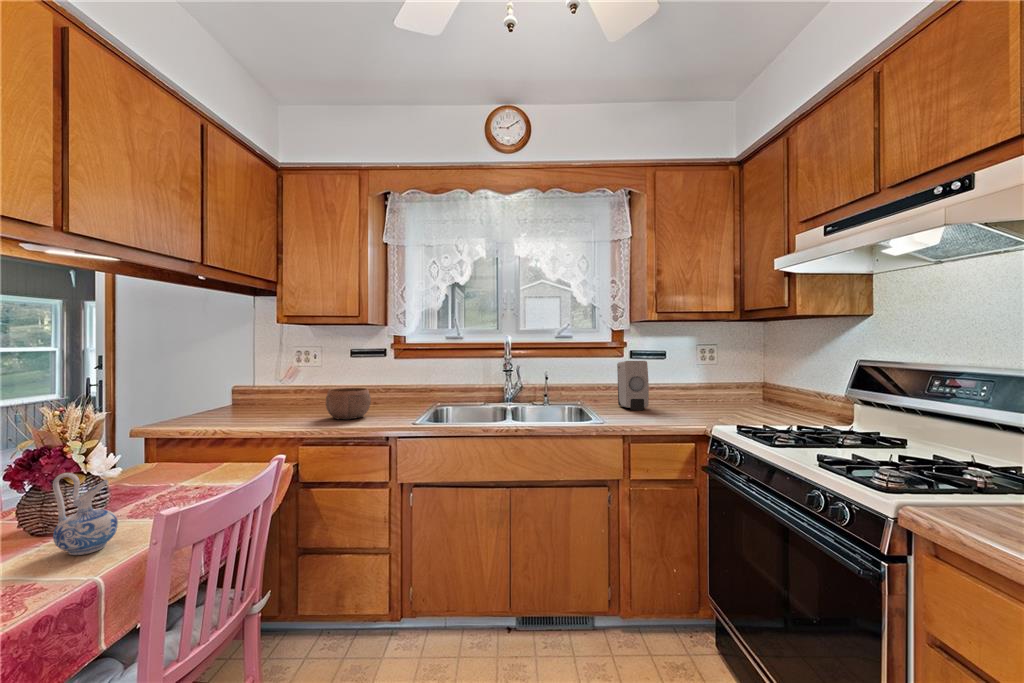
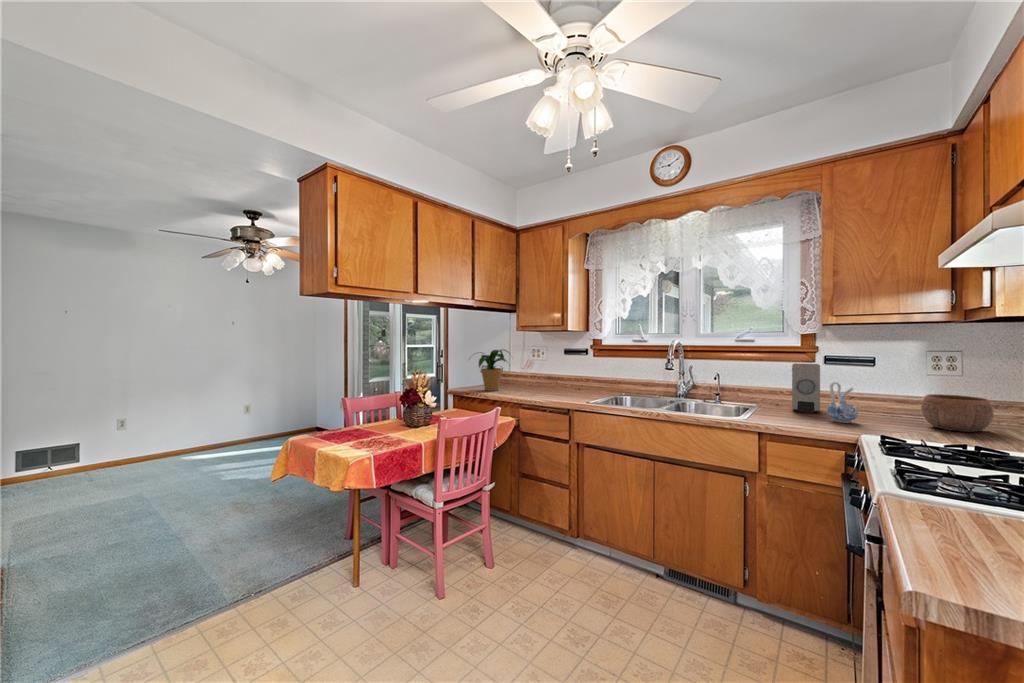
potted plant: none [188,352,273,420] -> present [479,350,509,391]
bowl: present [326,388,371,419] -> present [921,394,994,432]
ceramic pitcher: present [53,473,118,555] -> present [827,382,858,423]

